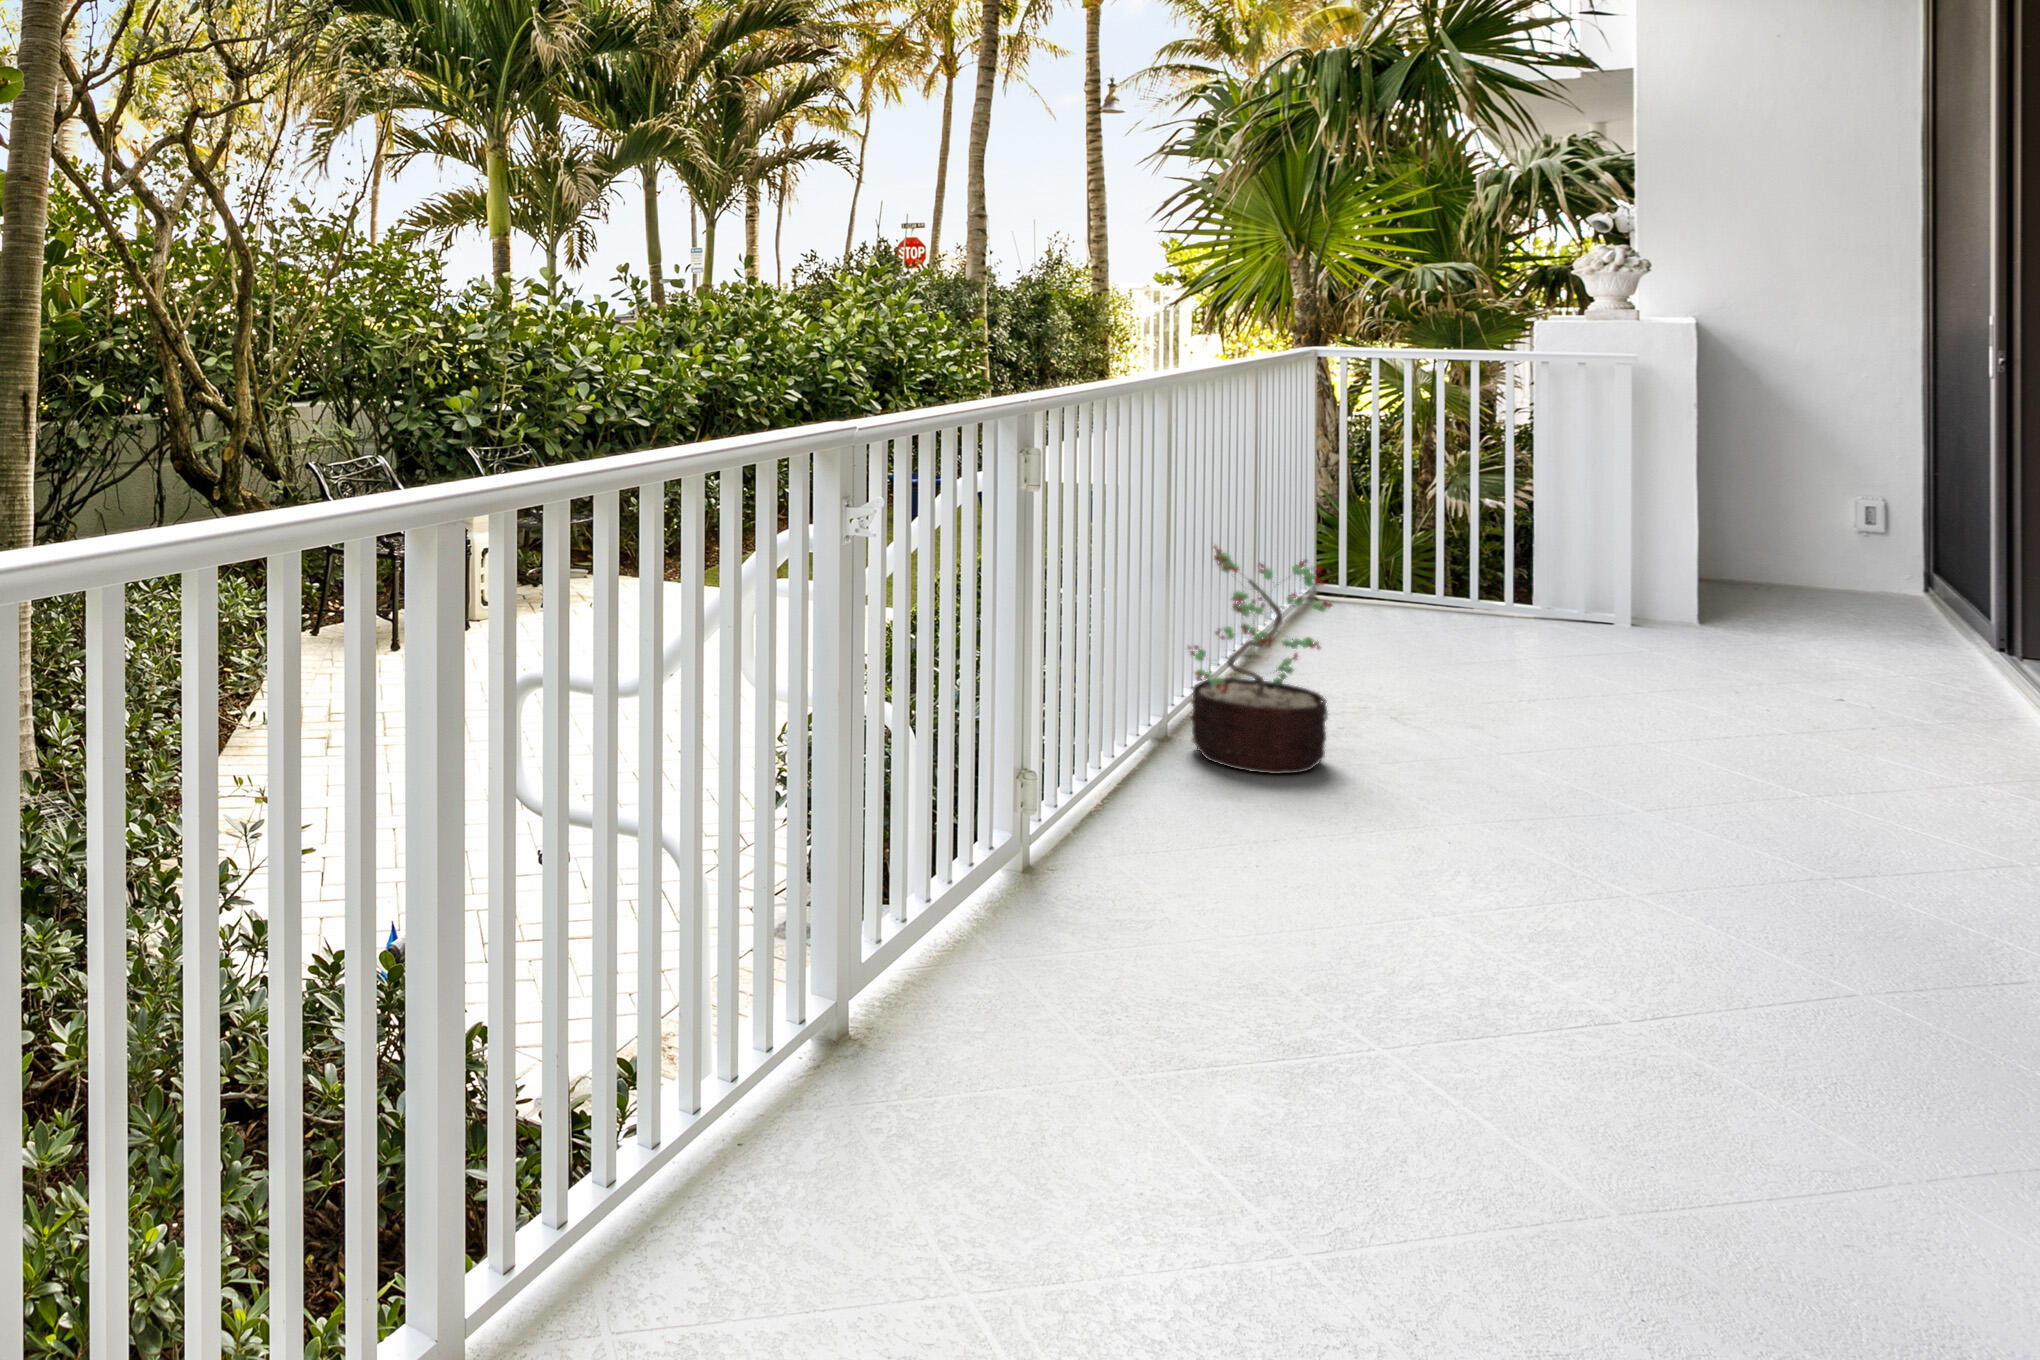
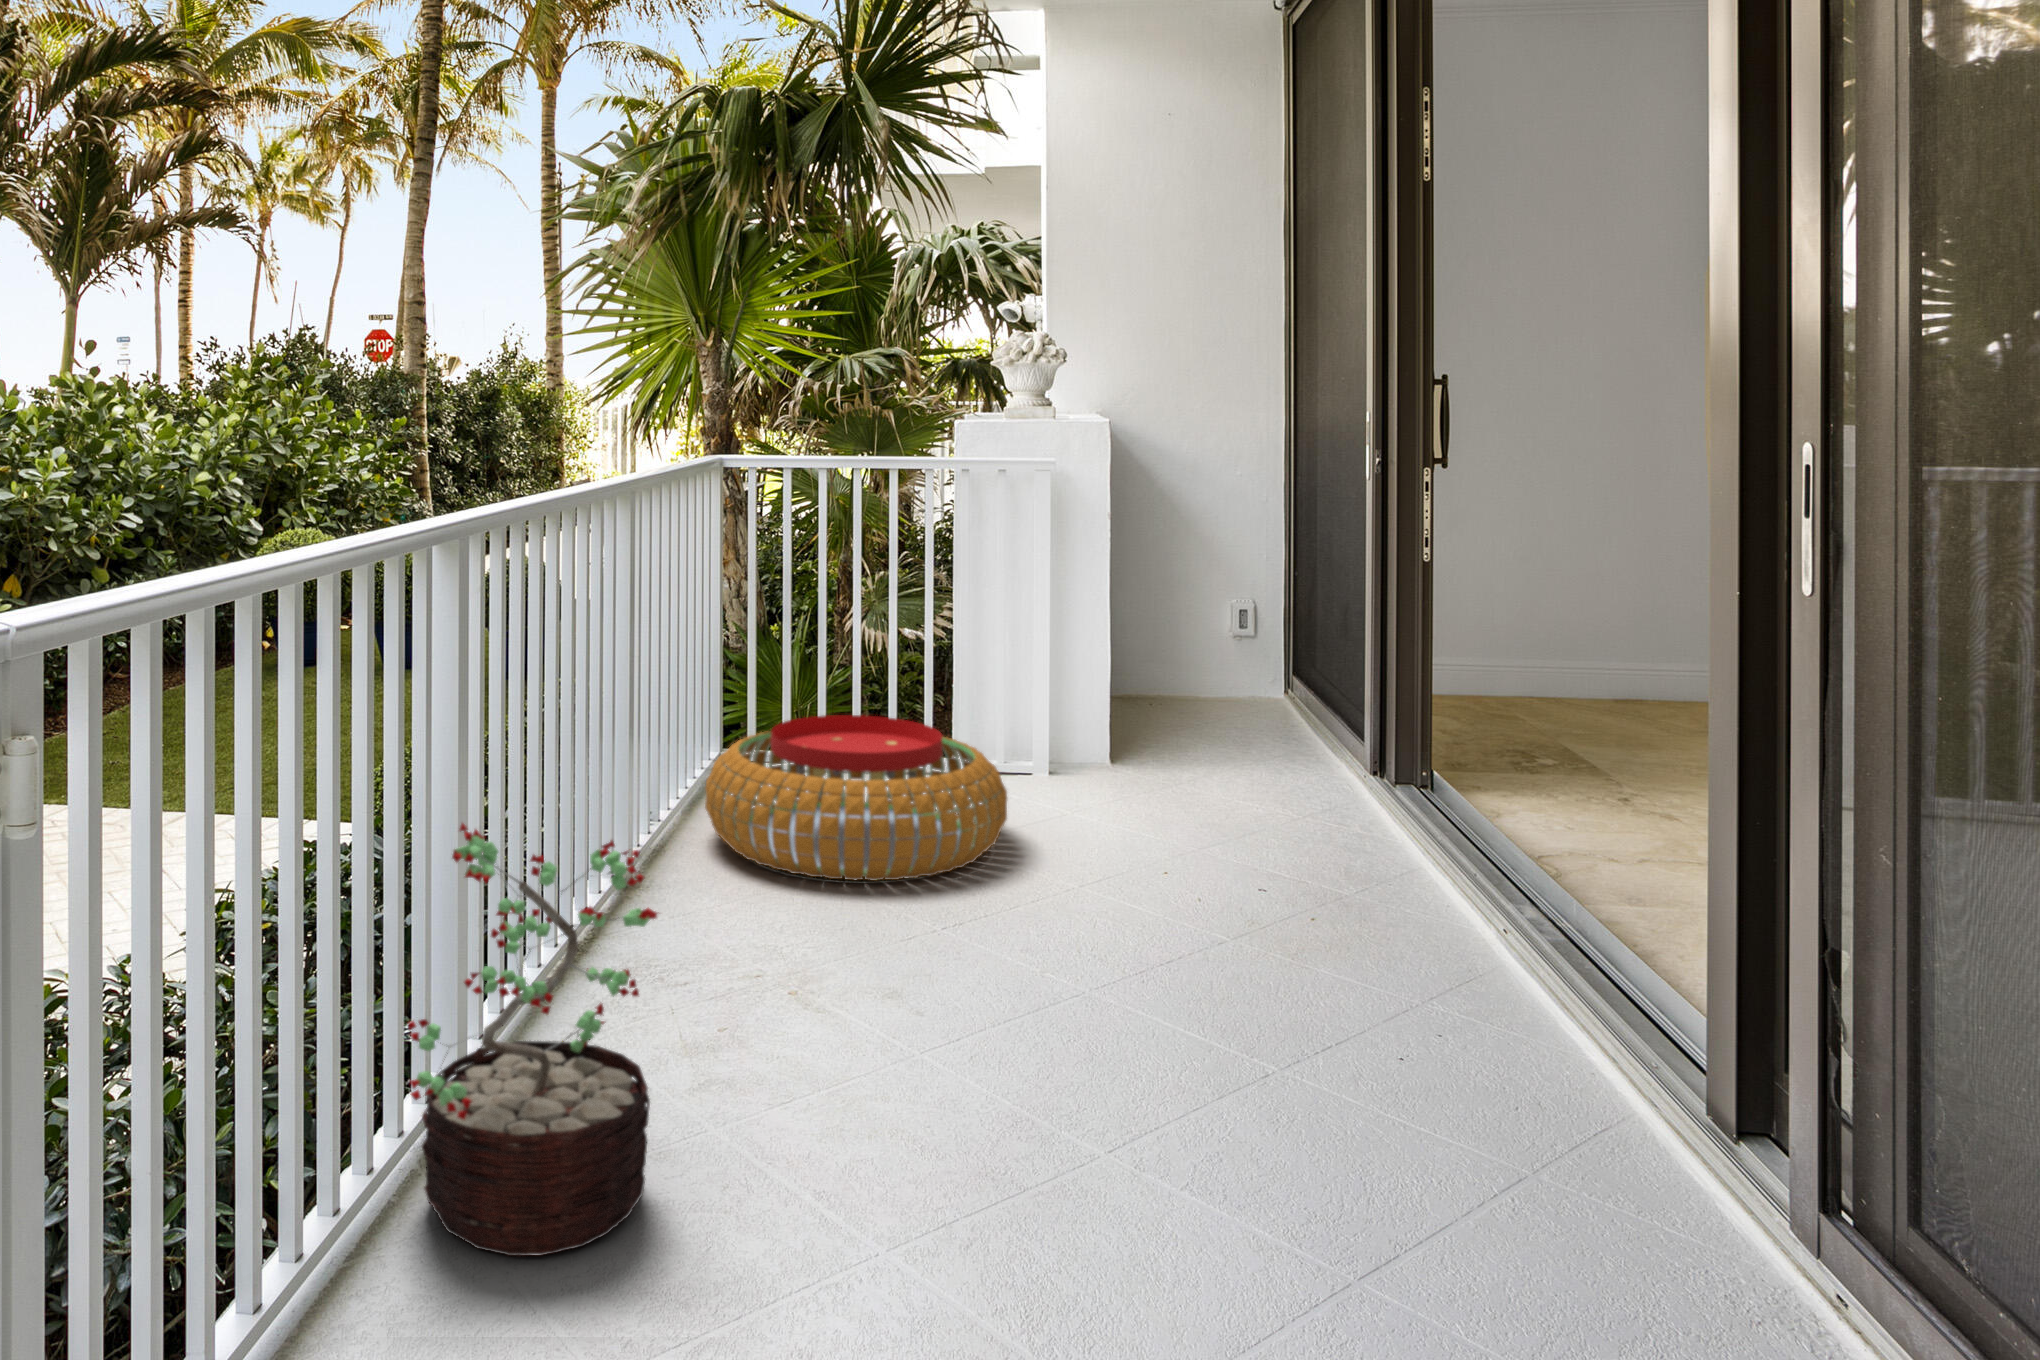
pouf: none [1319,547,1580,659] -> present [705,715,1007,881]

